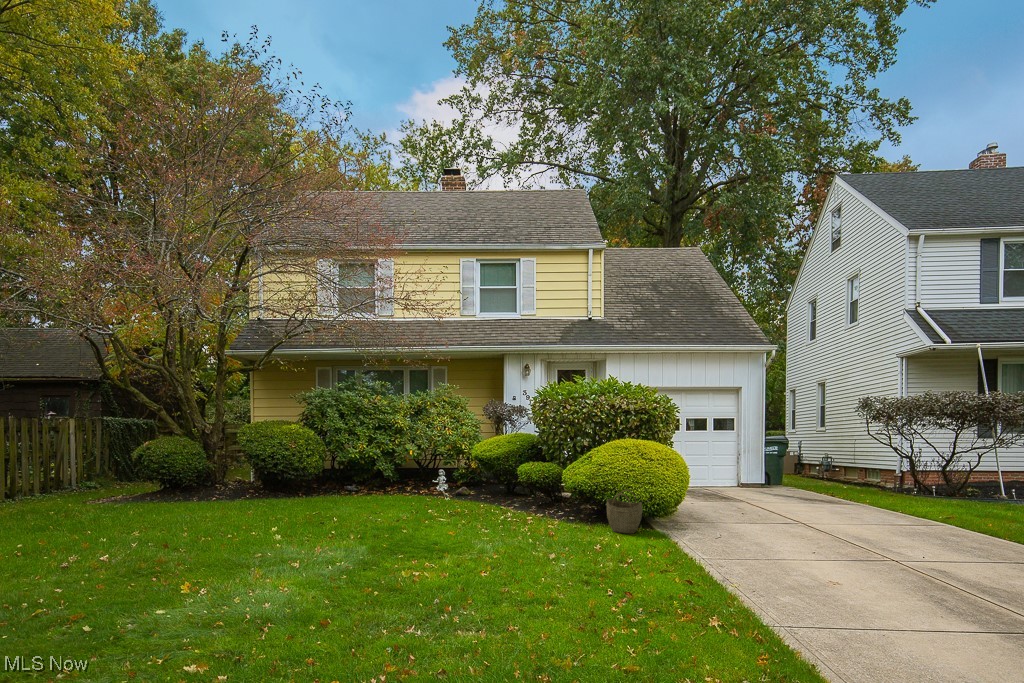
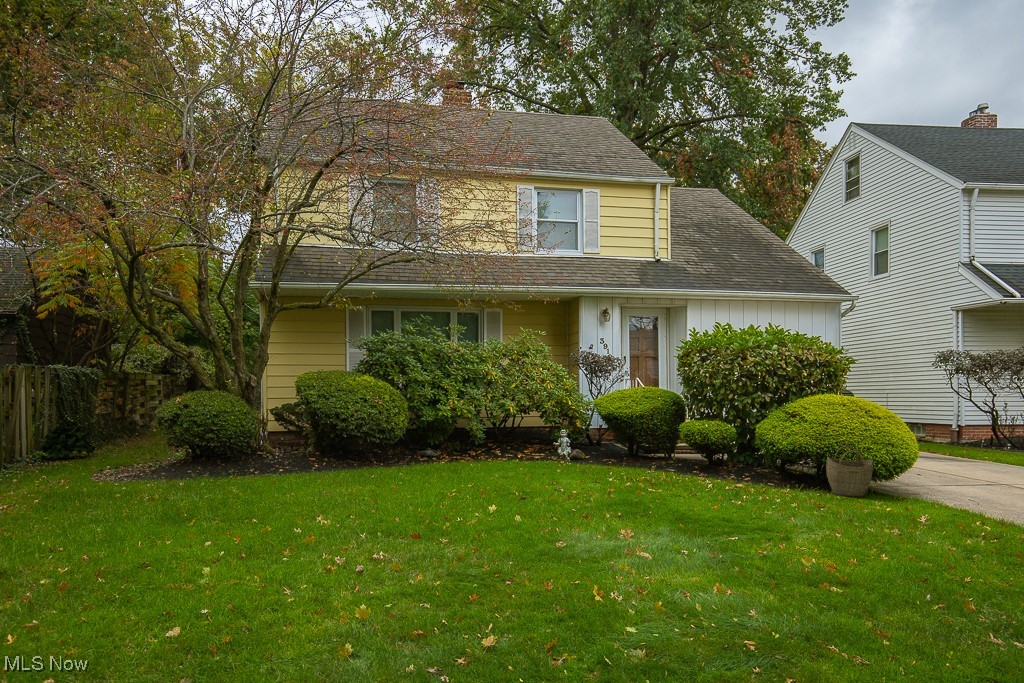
potted plant: none [73,457,114,489] -> present [40,420,95,461]

